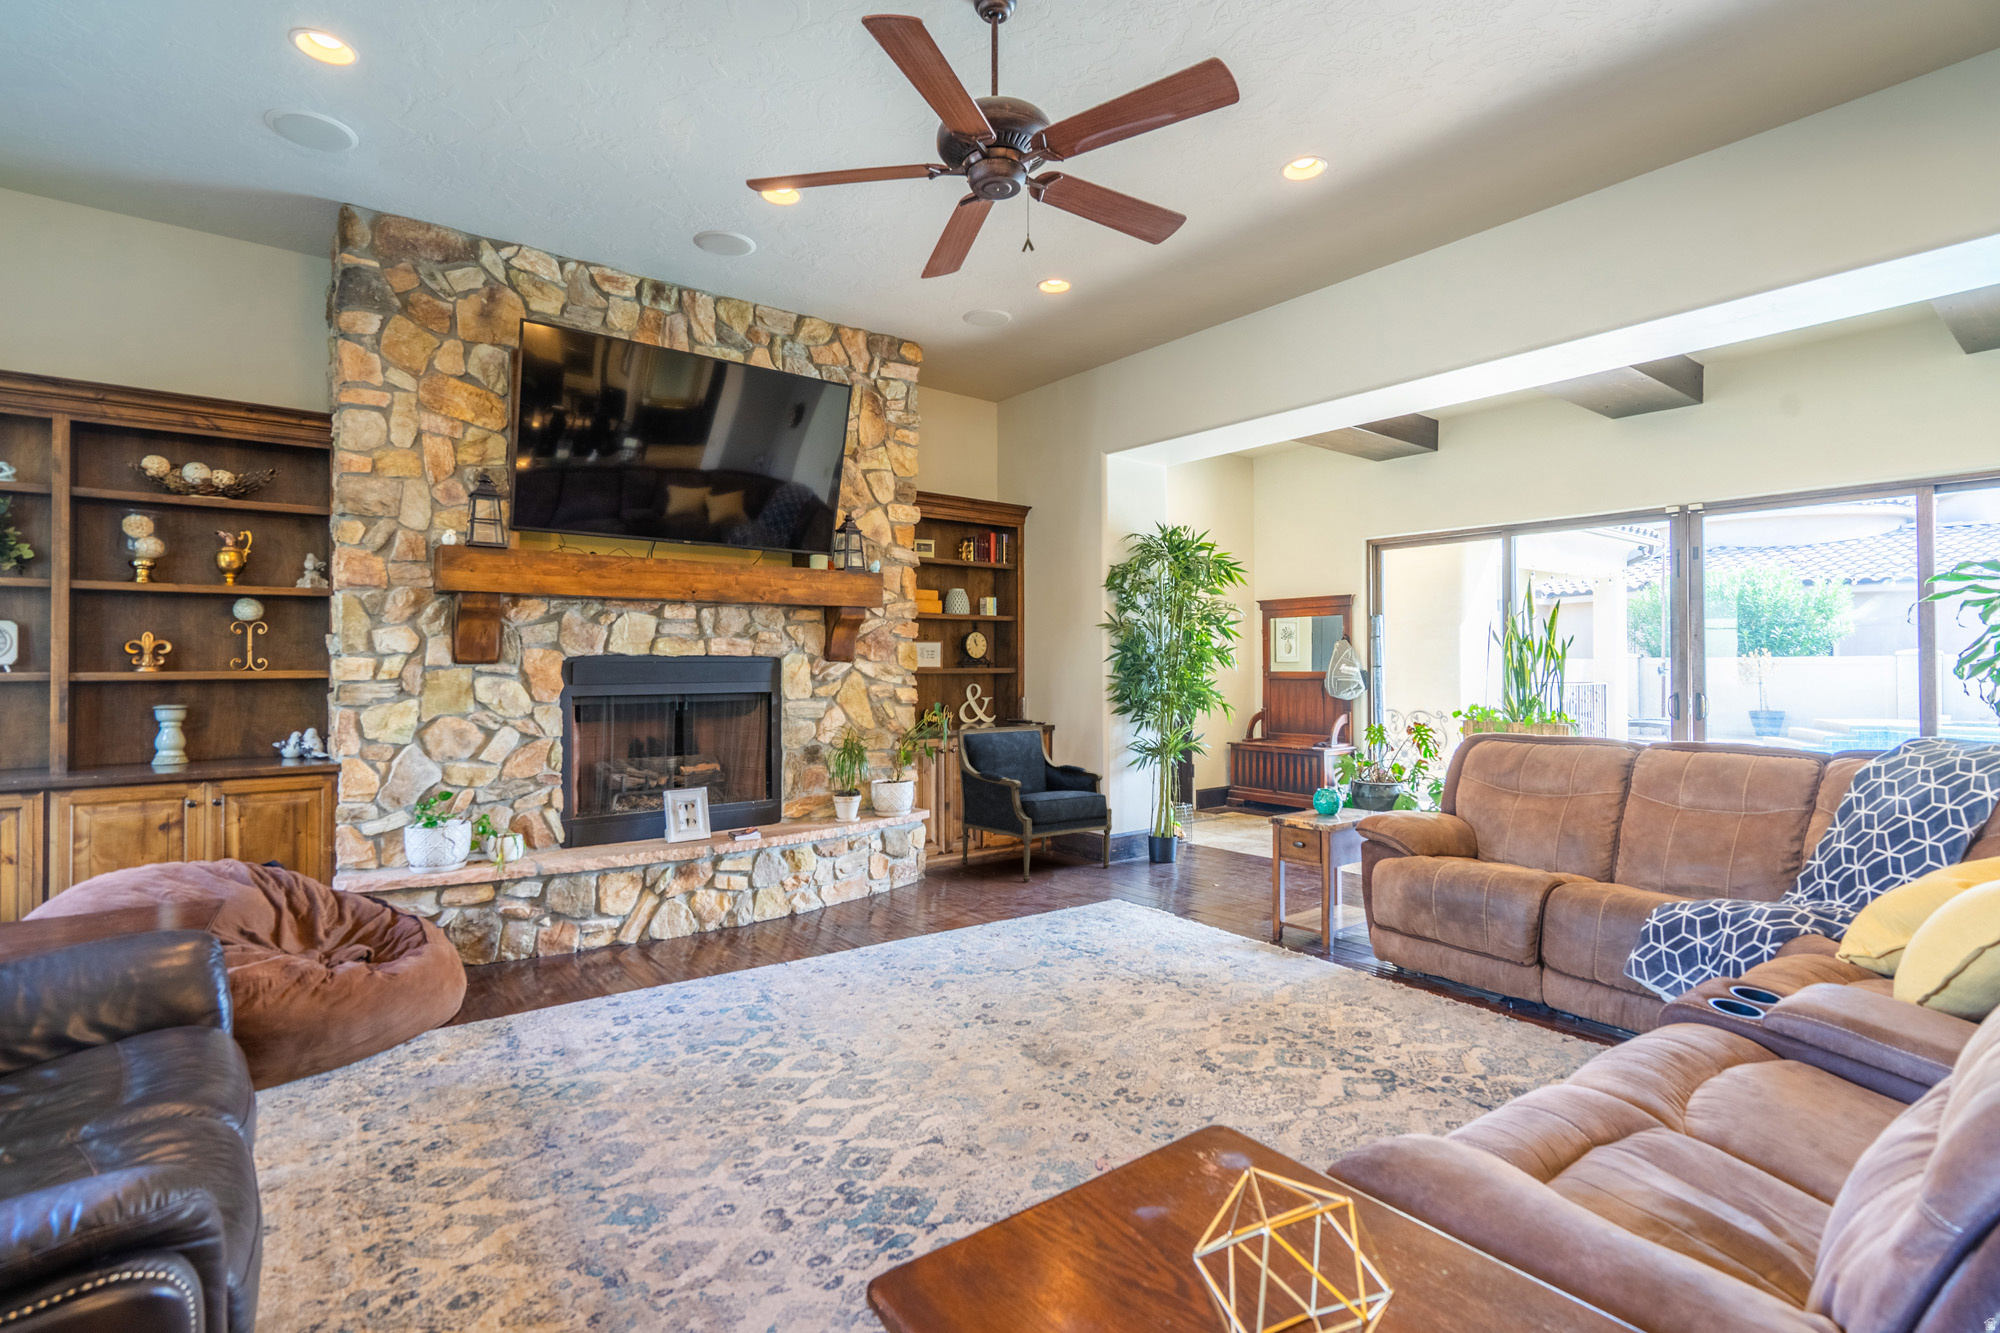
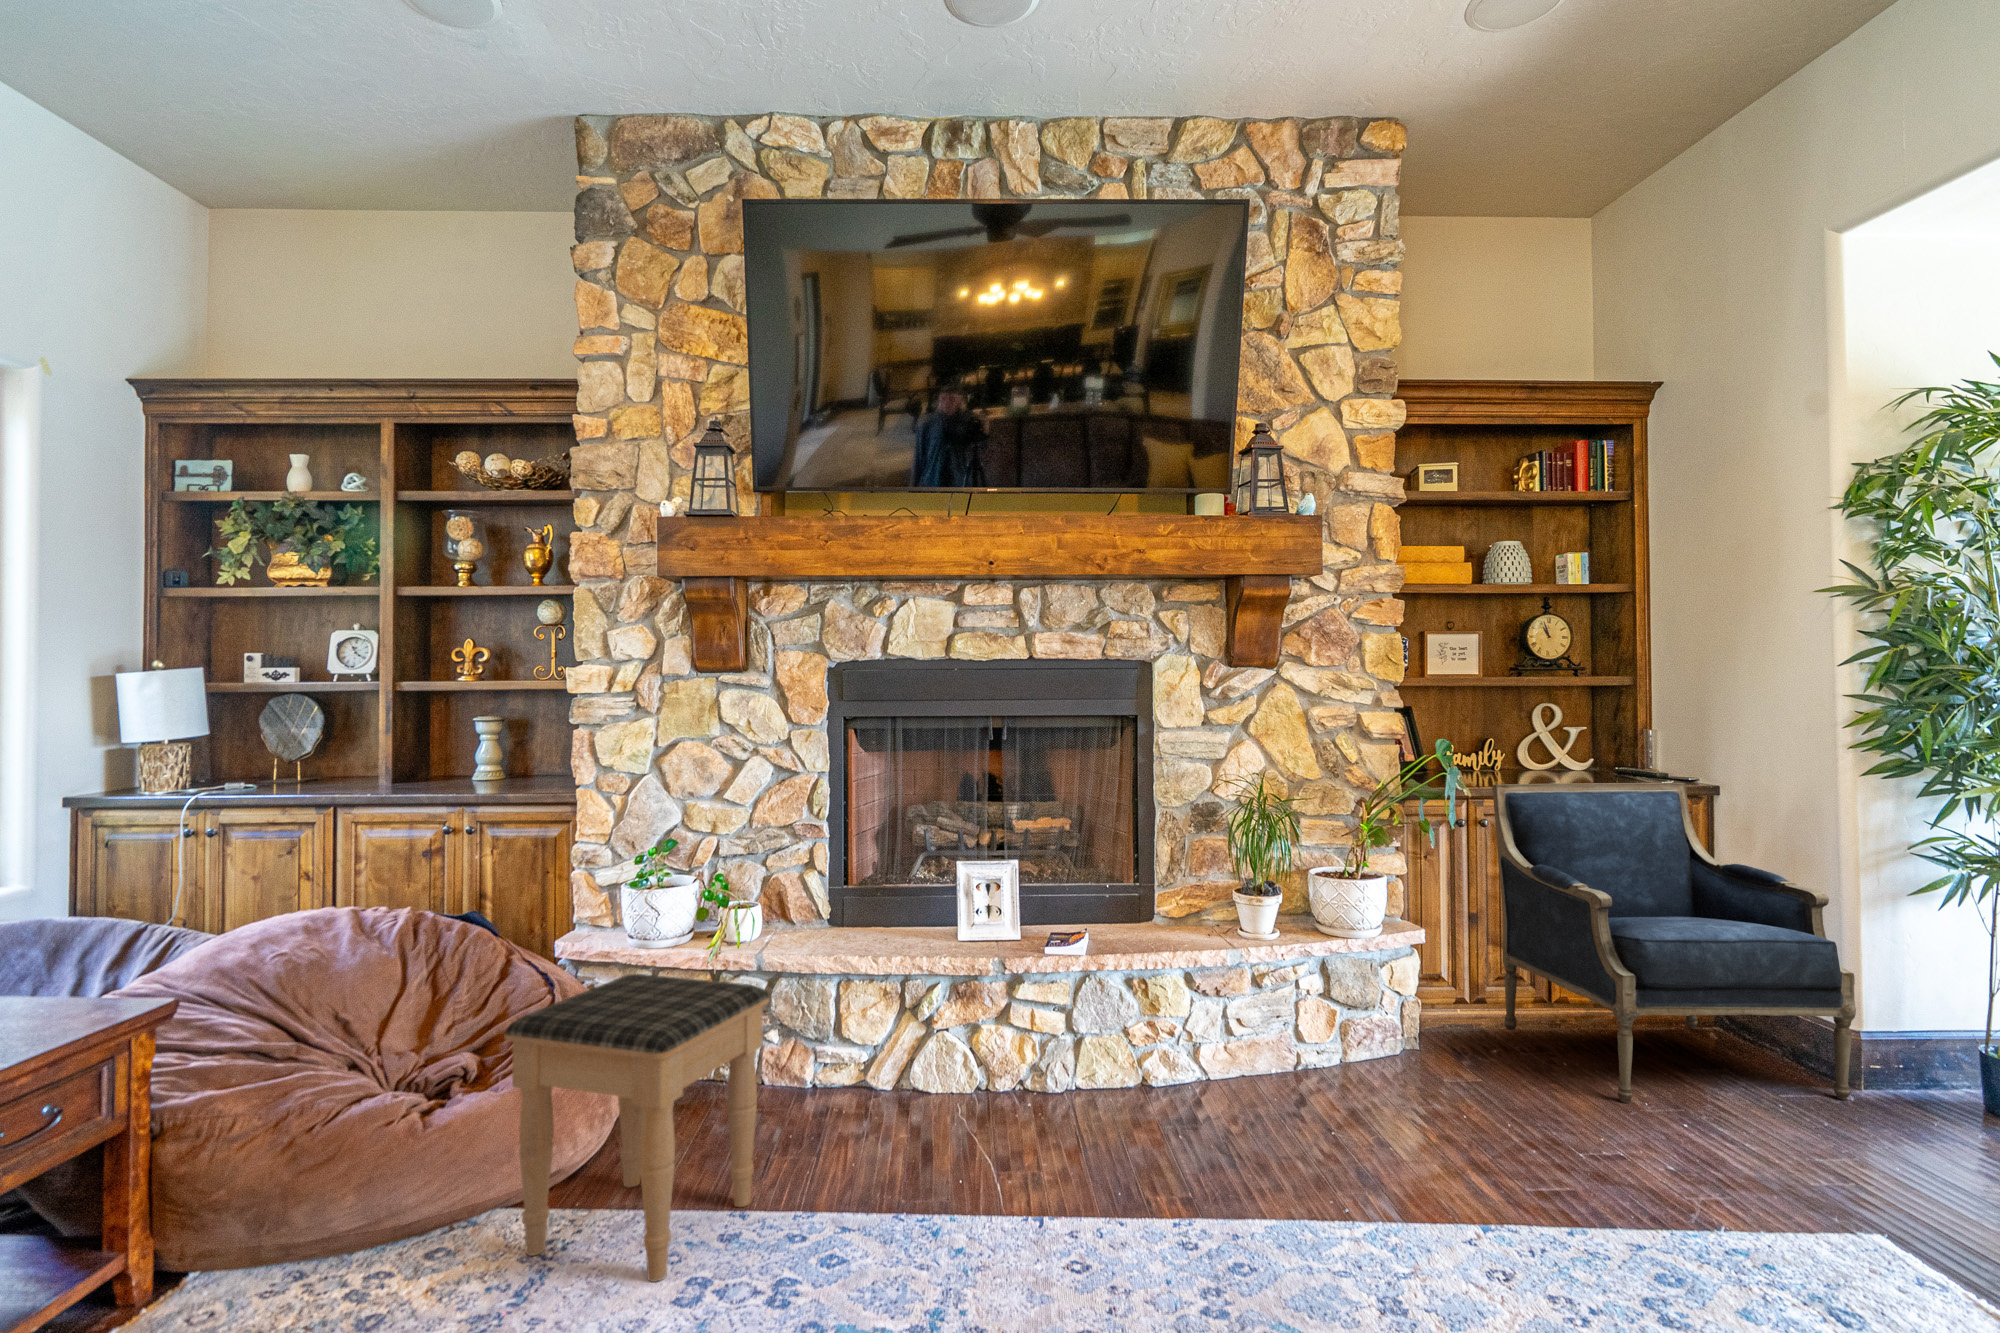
footstool: none [498,859,634,1029] -> present [505,974,769,1282]

